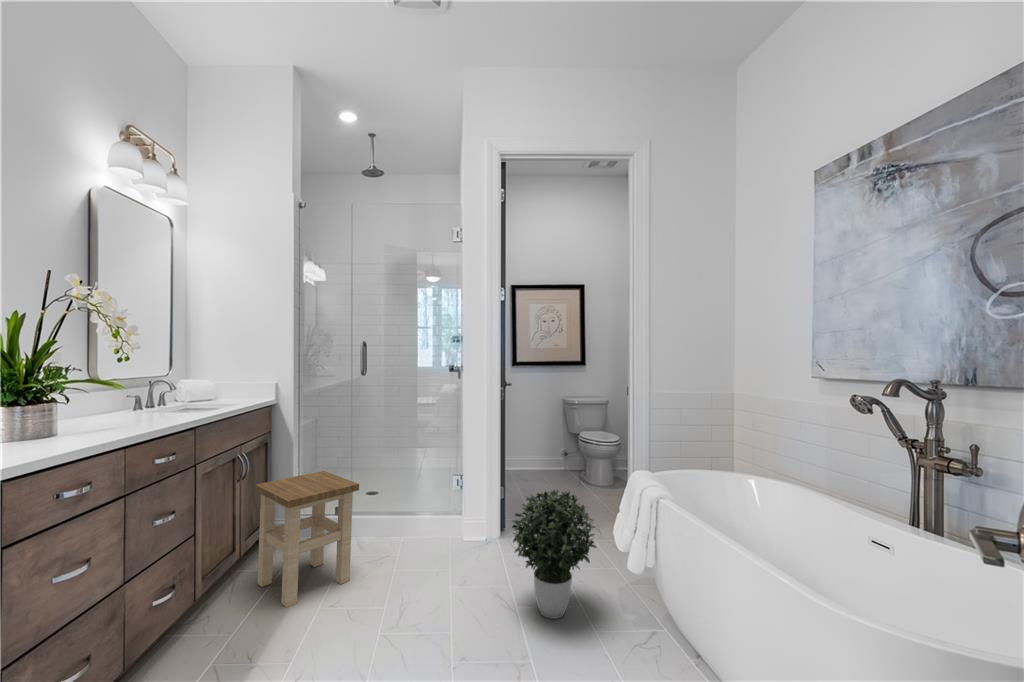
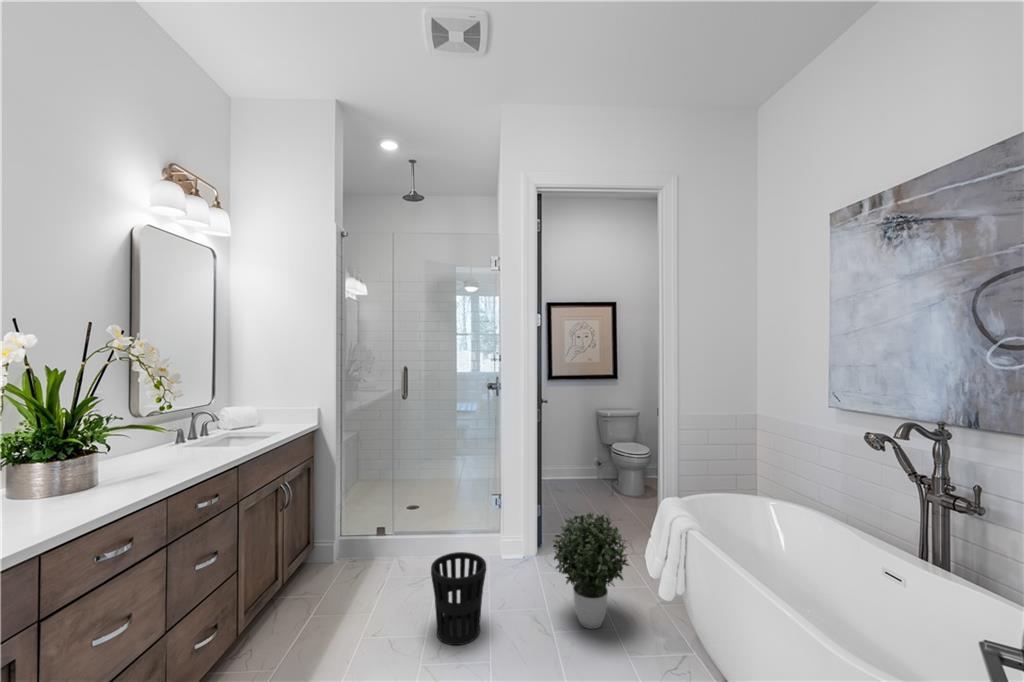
stool: present [255,471,359,607] -> none [329,491,417,614]
wastebasket: none [370,535,435,640] -> present [431,552,486,645]

